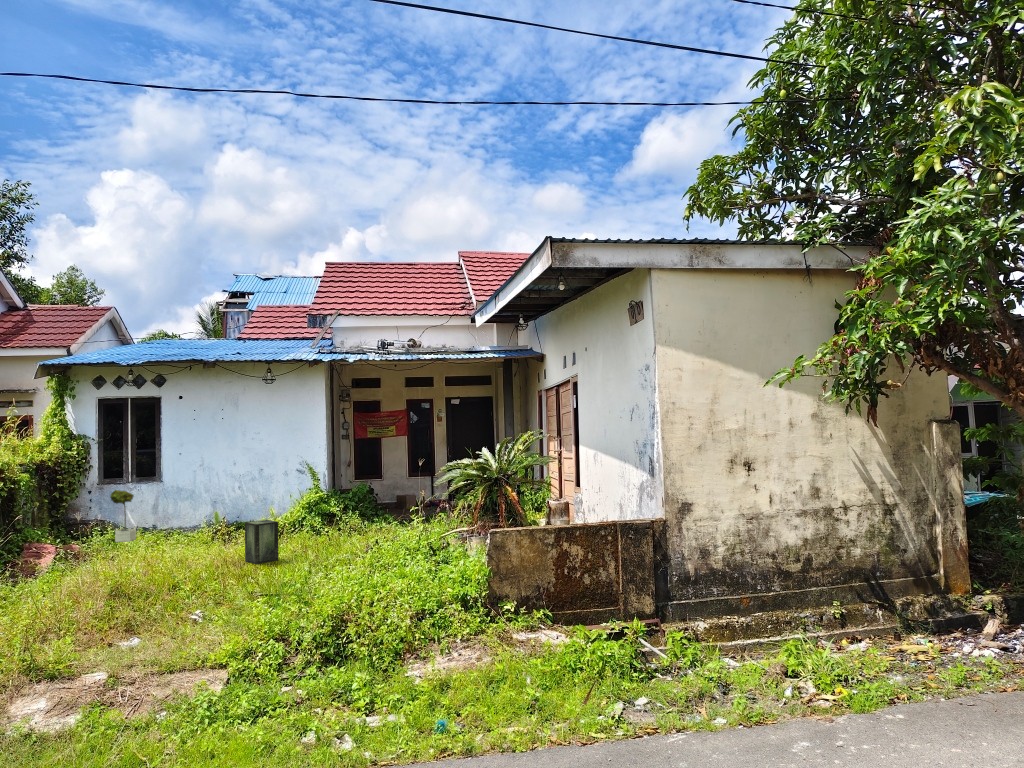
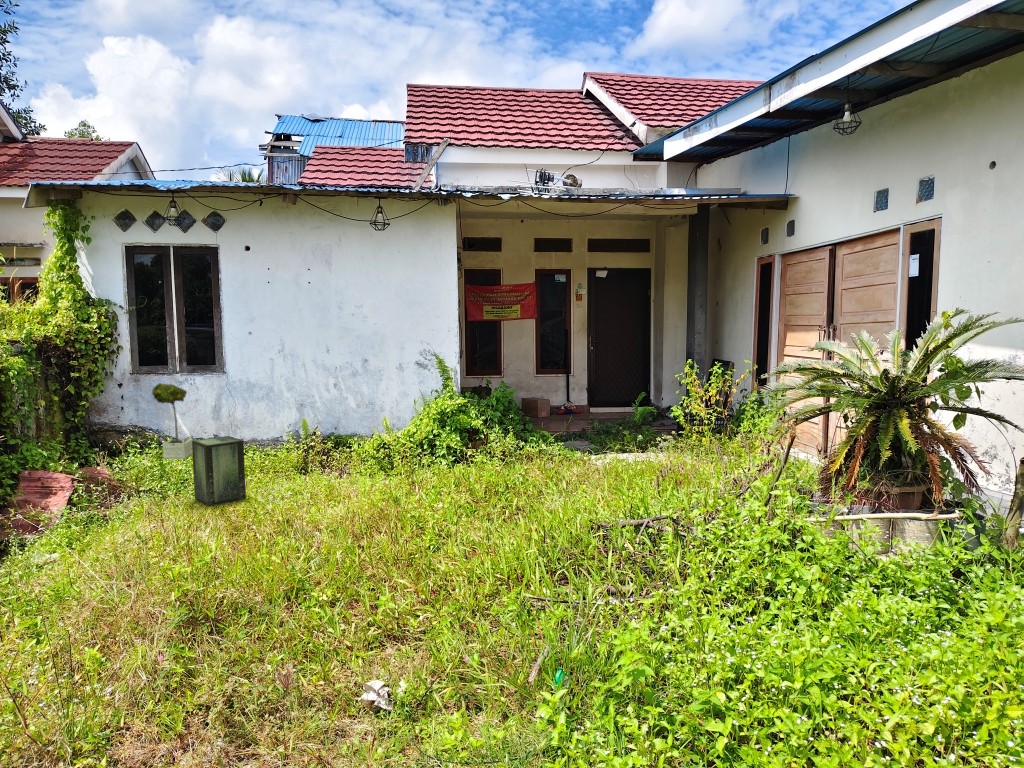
storage box: present [245,520,279,564] -> present [192,436,246,506]

